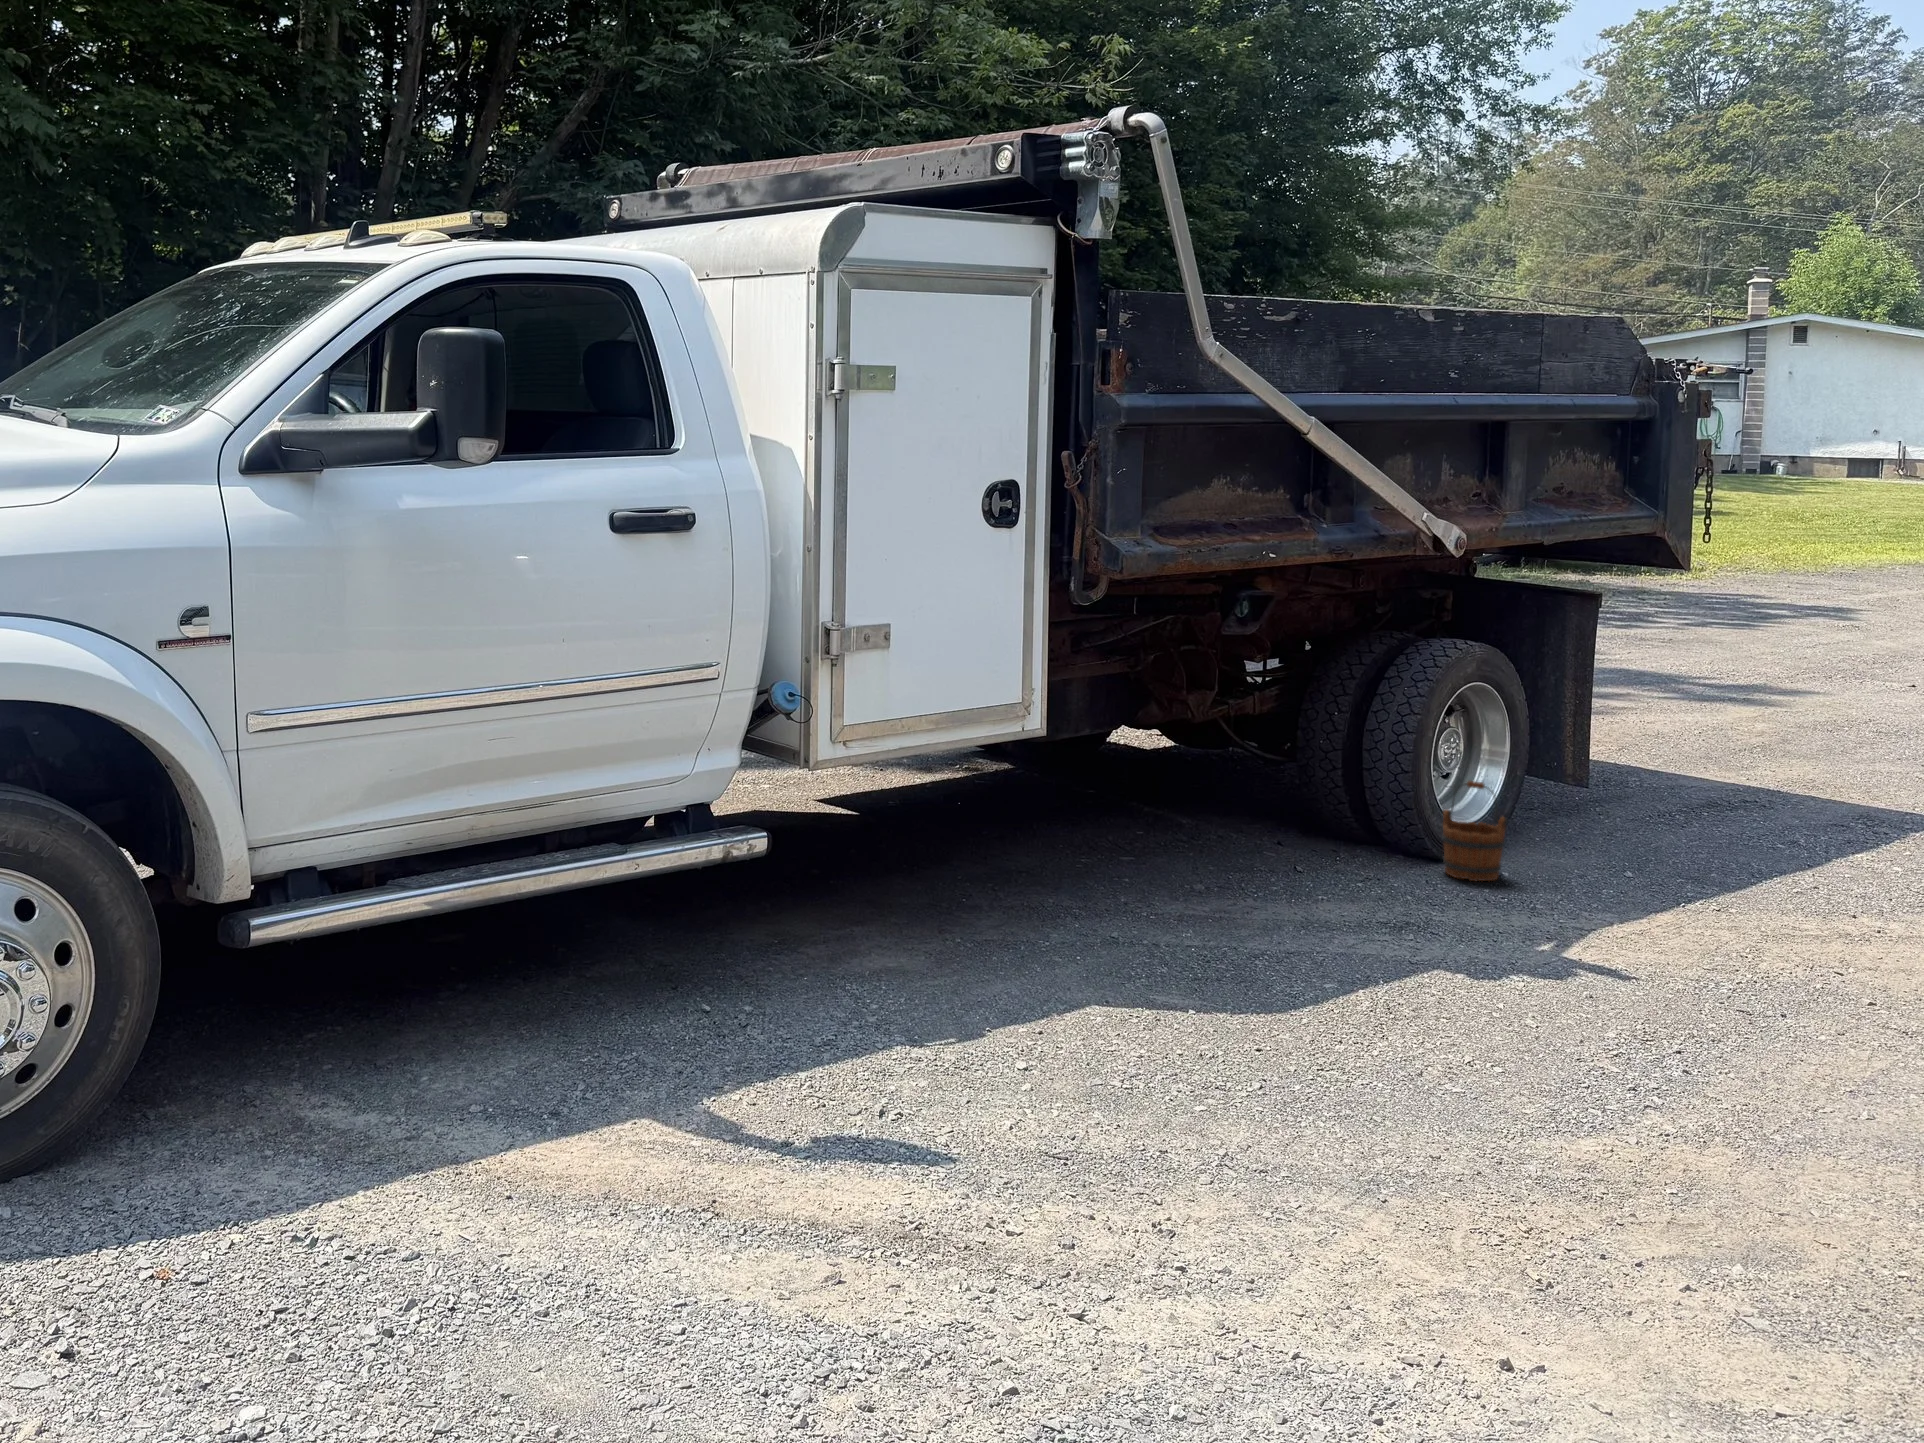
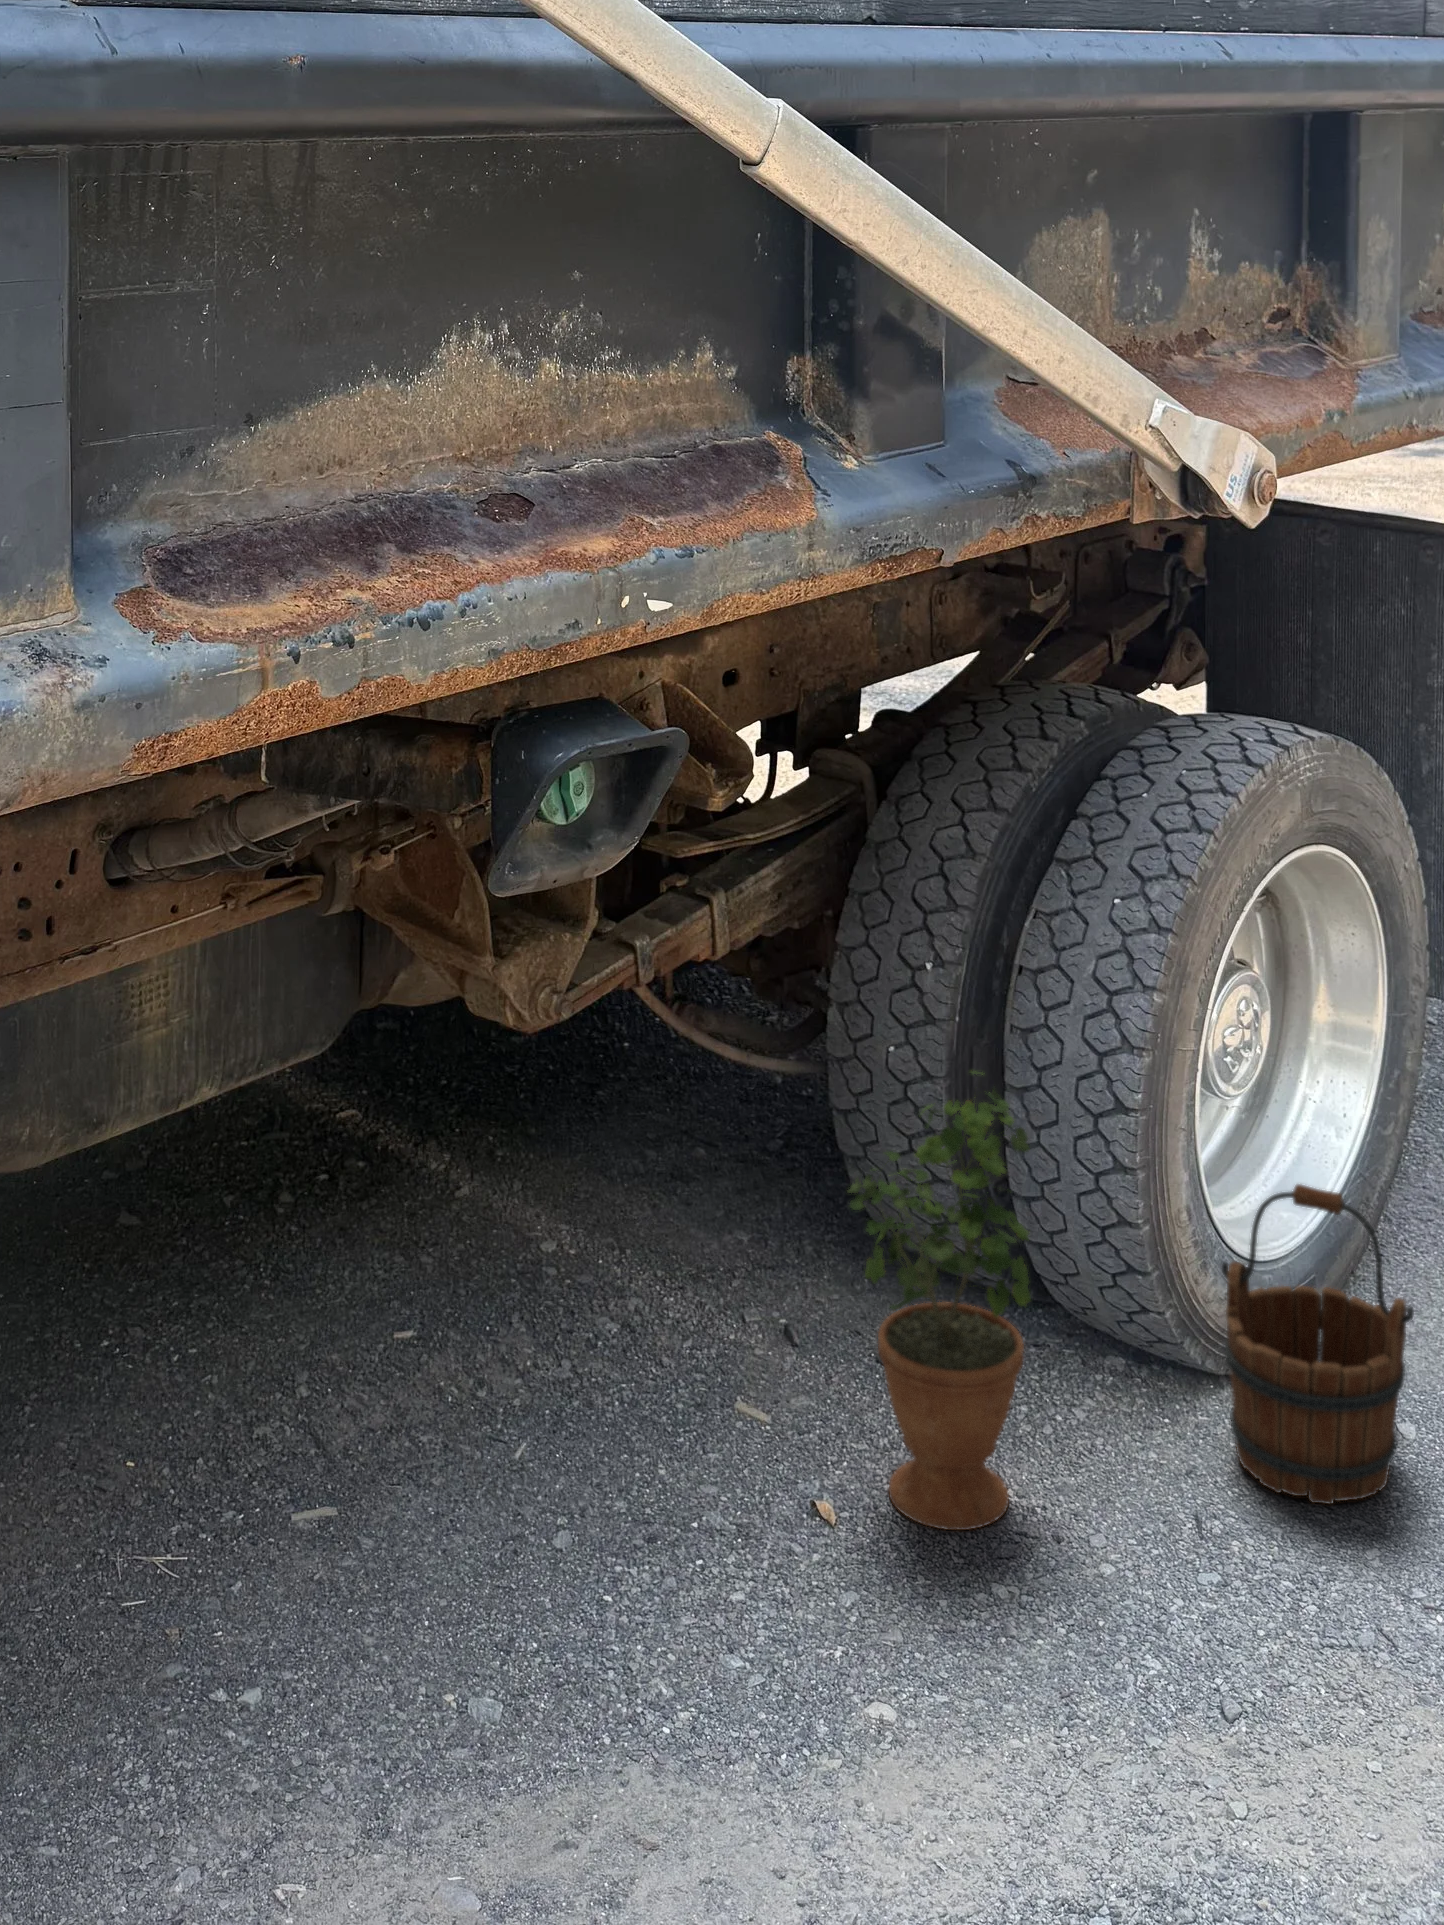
potted plant: none [1313,735,1376,877] -> present [849,1071,1031,1530]

